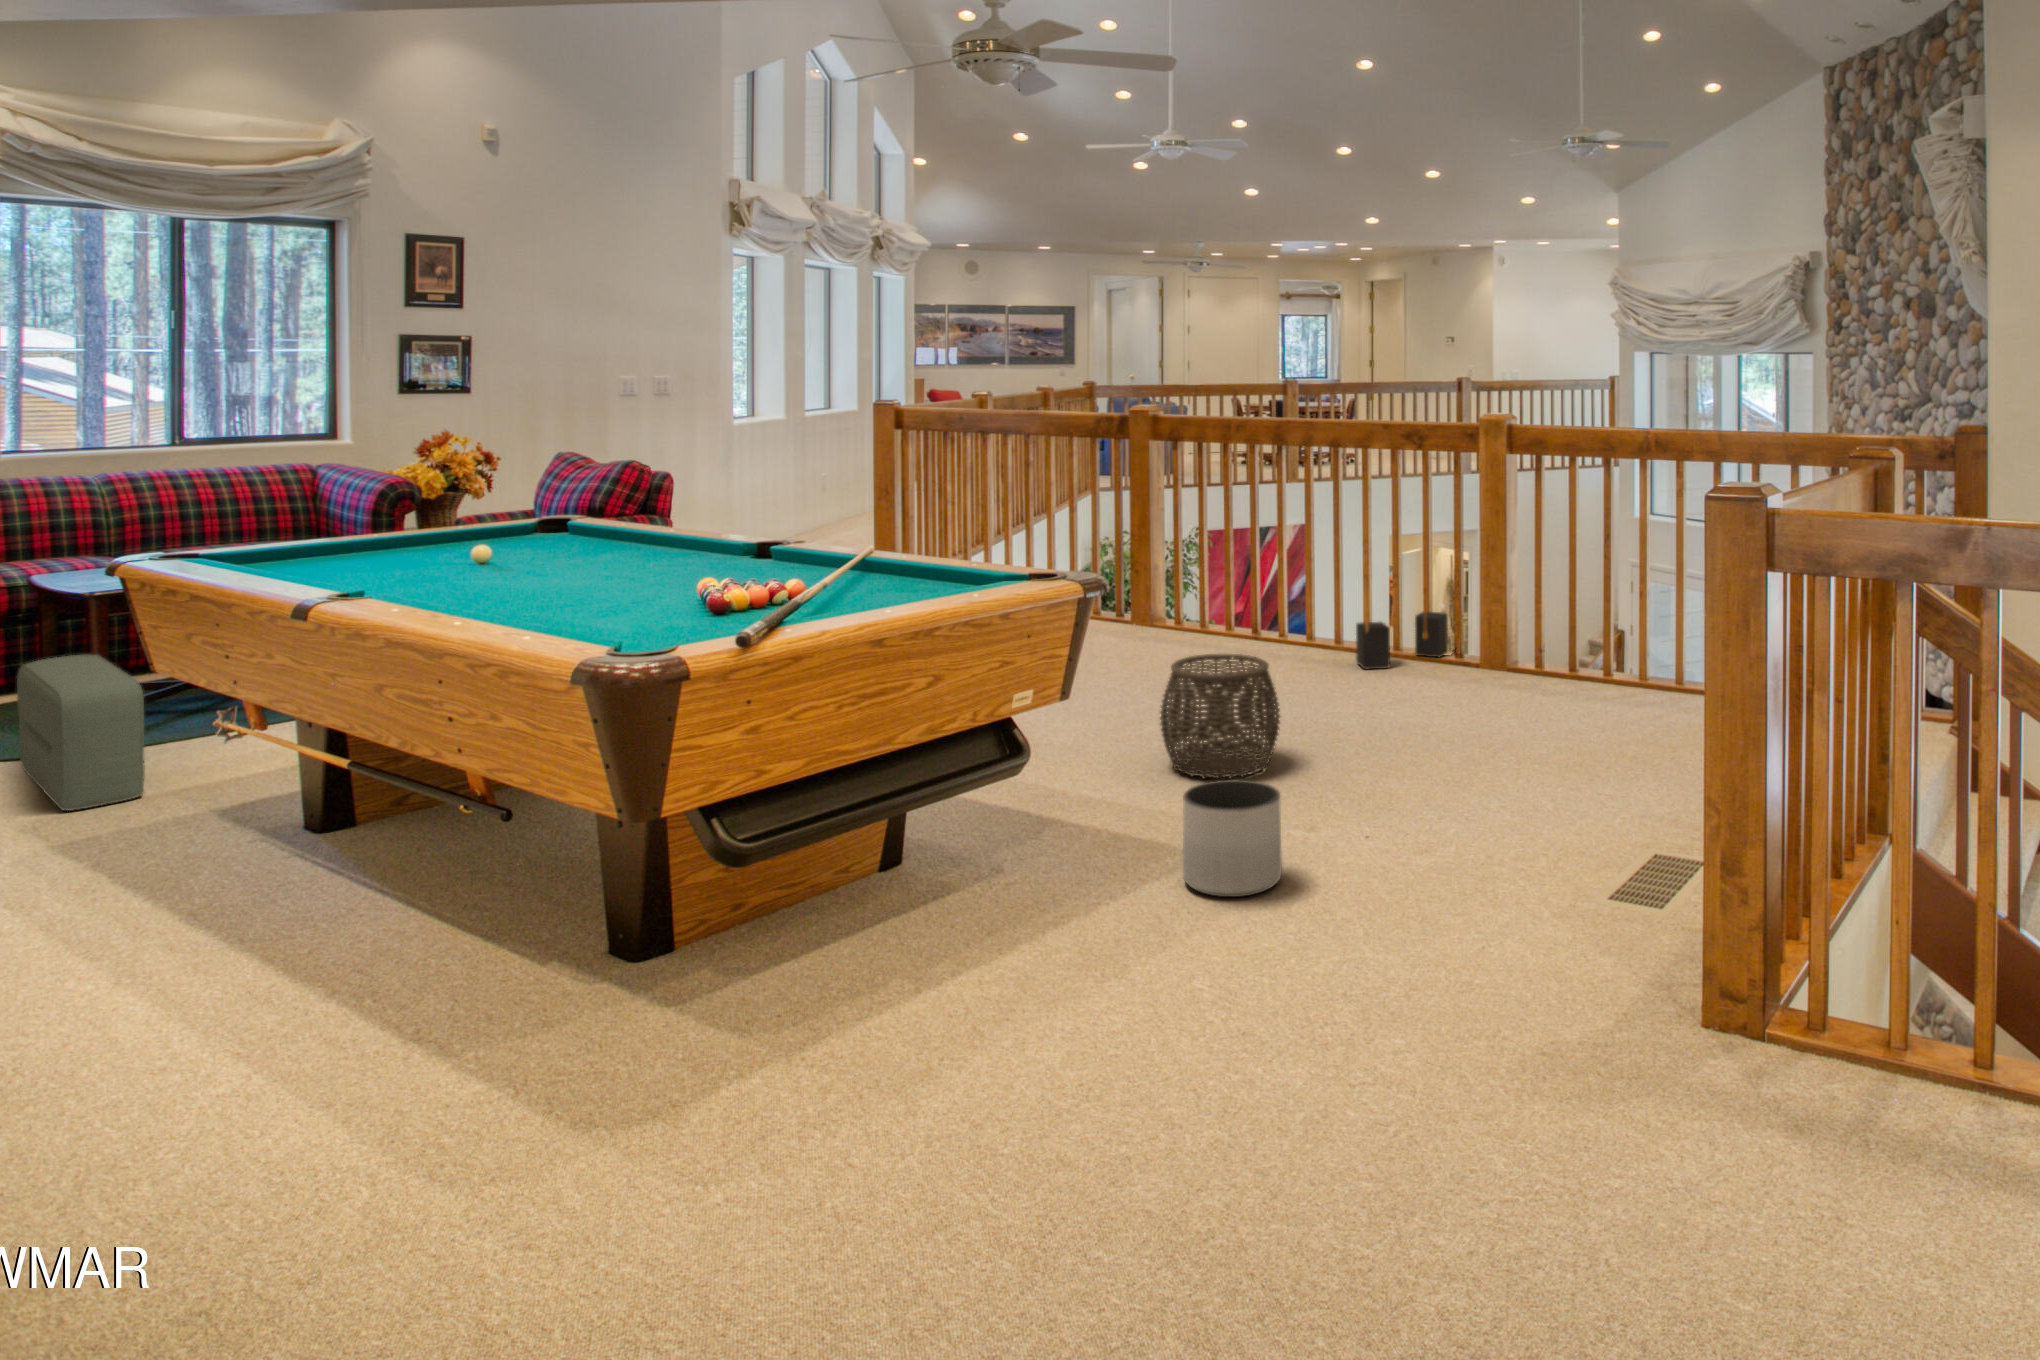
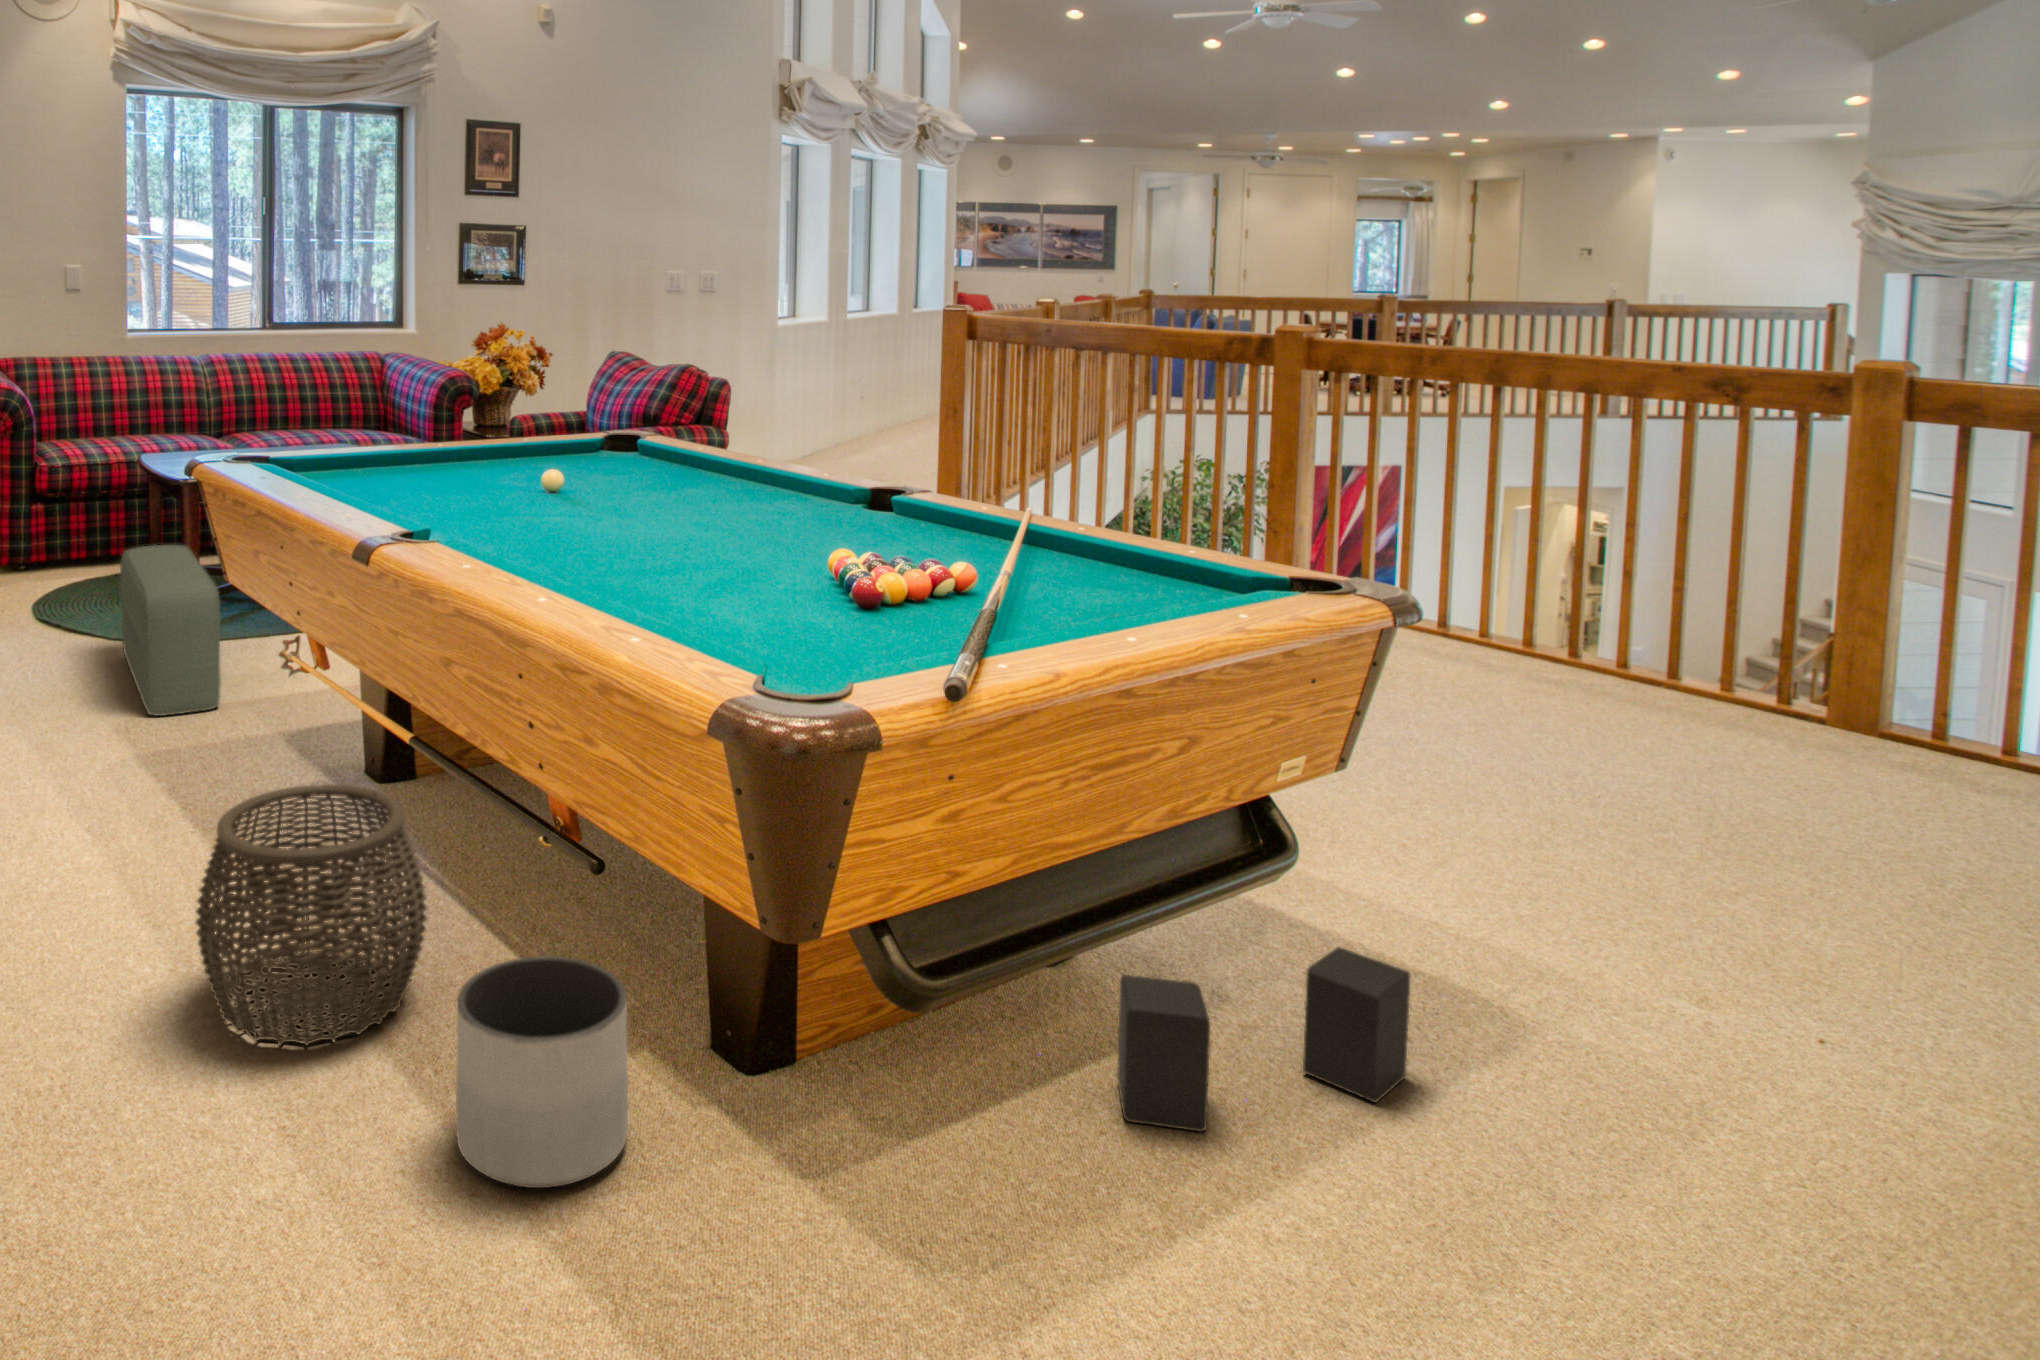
speaker: present [1356,612,1448,670] -> present [1117,947,1410,1132]
woven basket: present [1160,654,1280,779] -> present [195,785,427,1046]
planter: present [1183,780,1282,897] -> present [456,956,628,1188]

